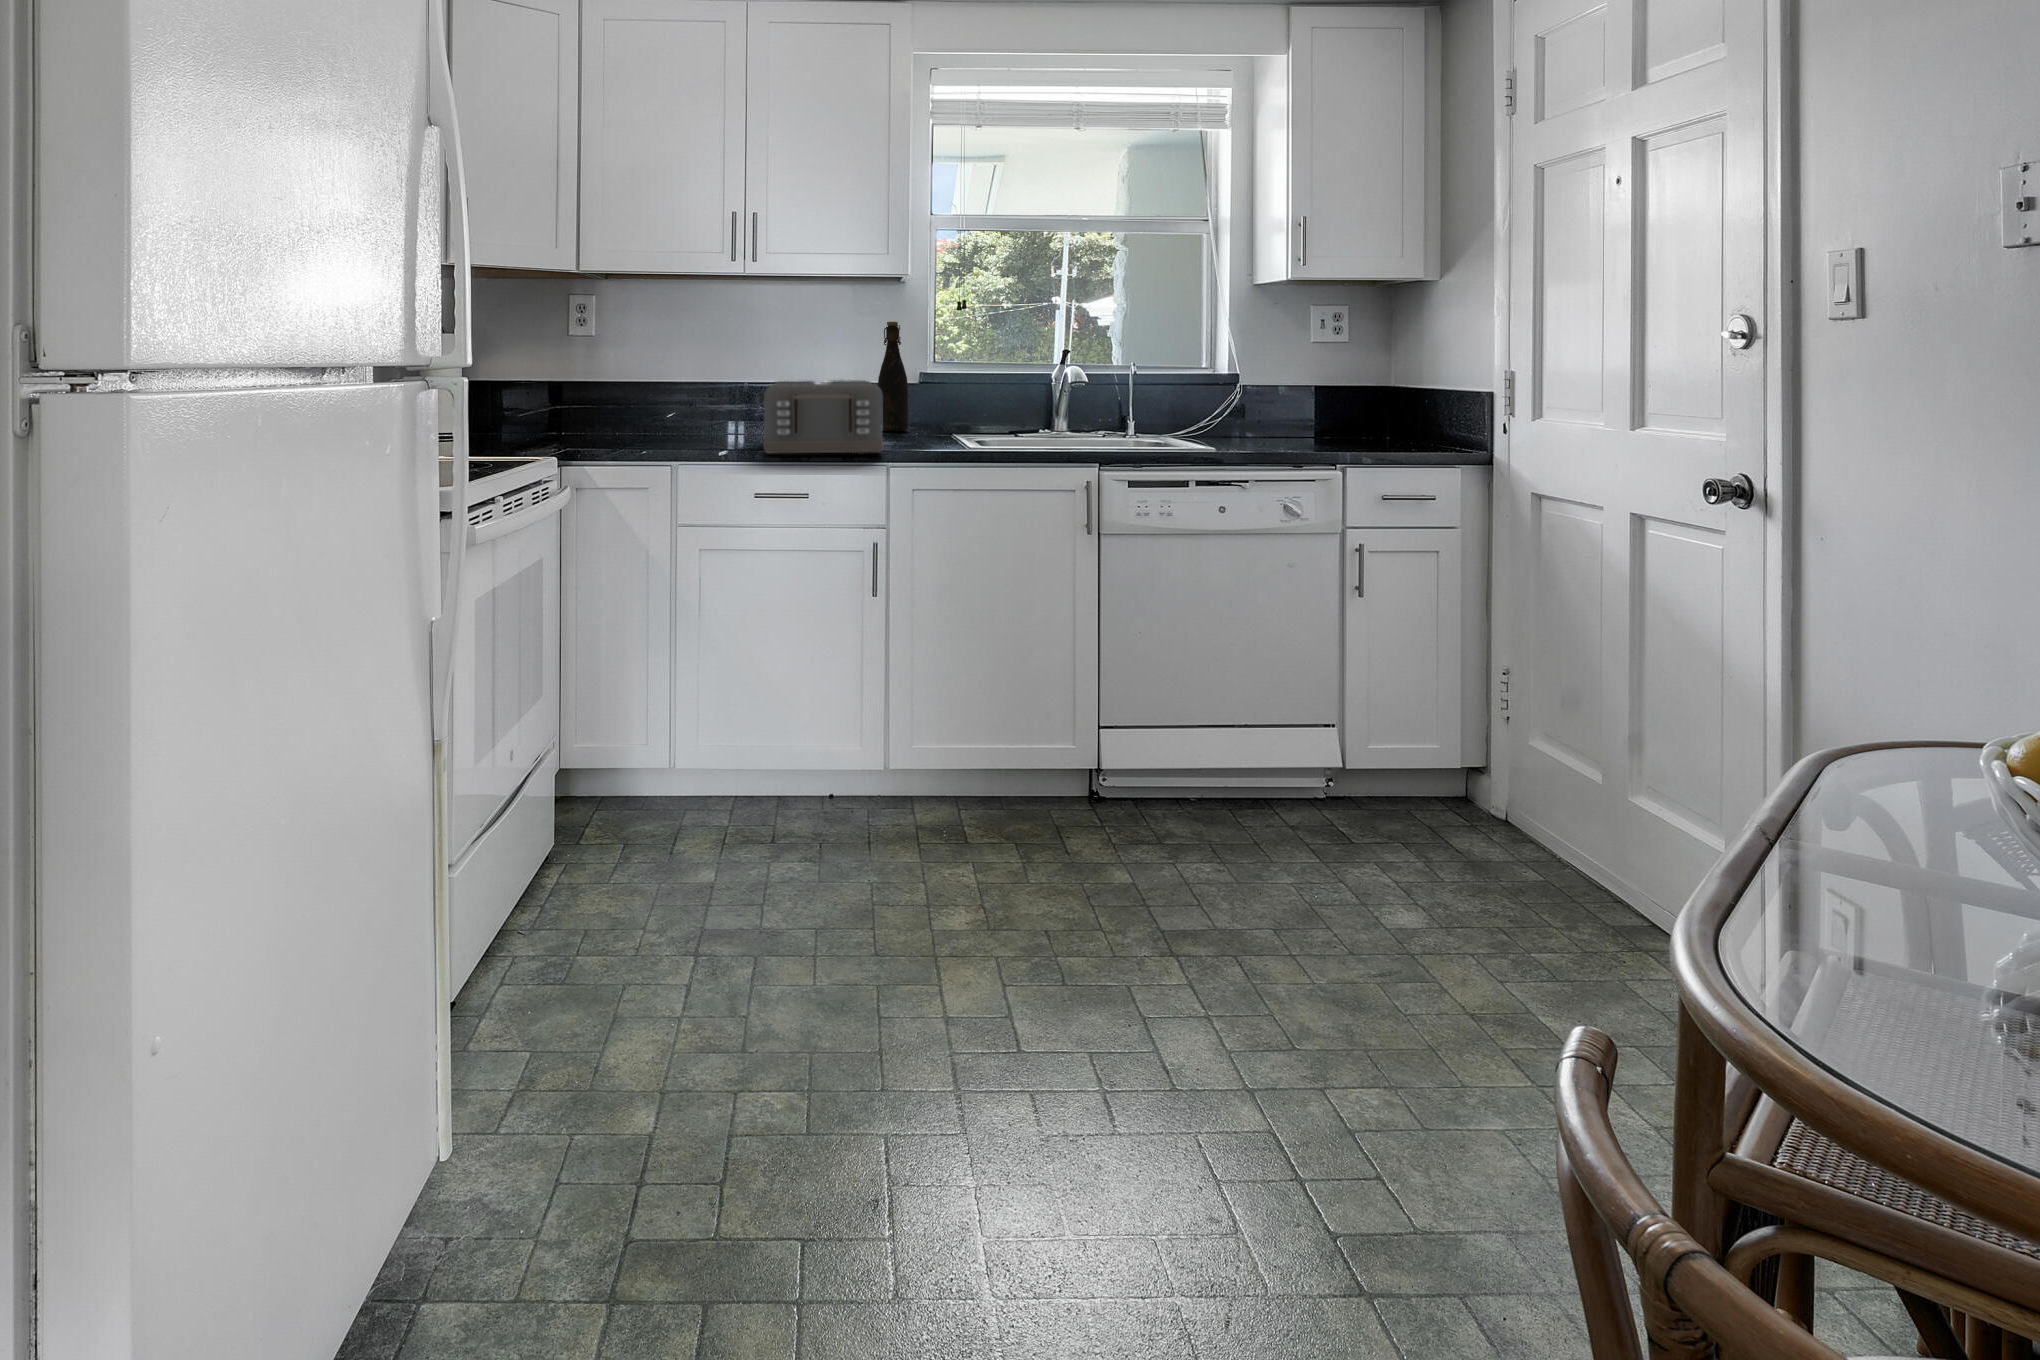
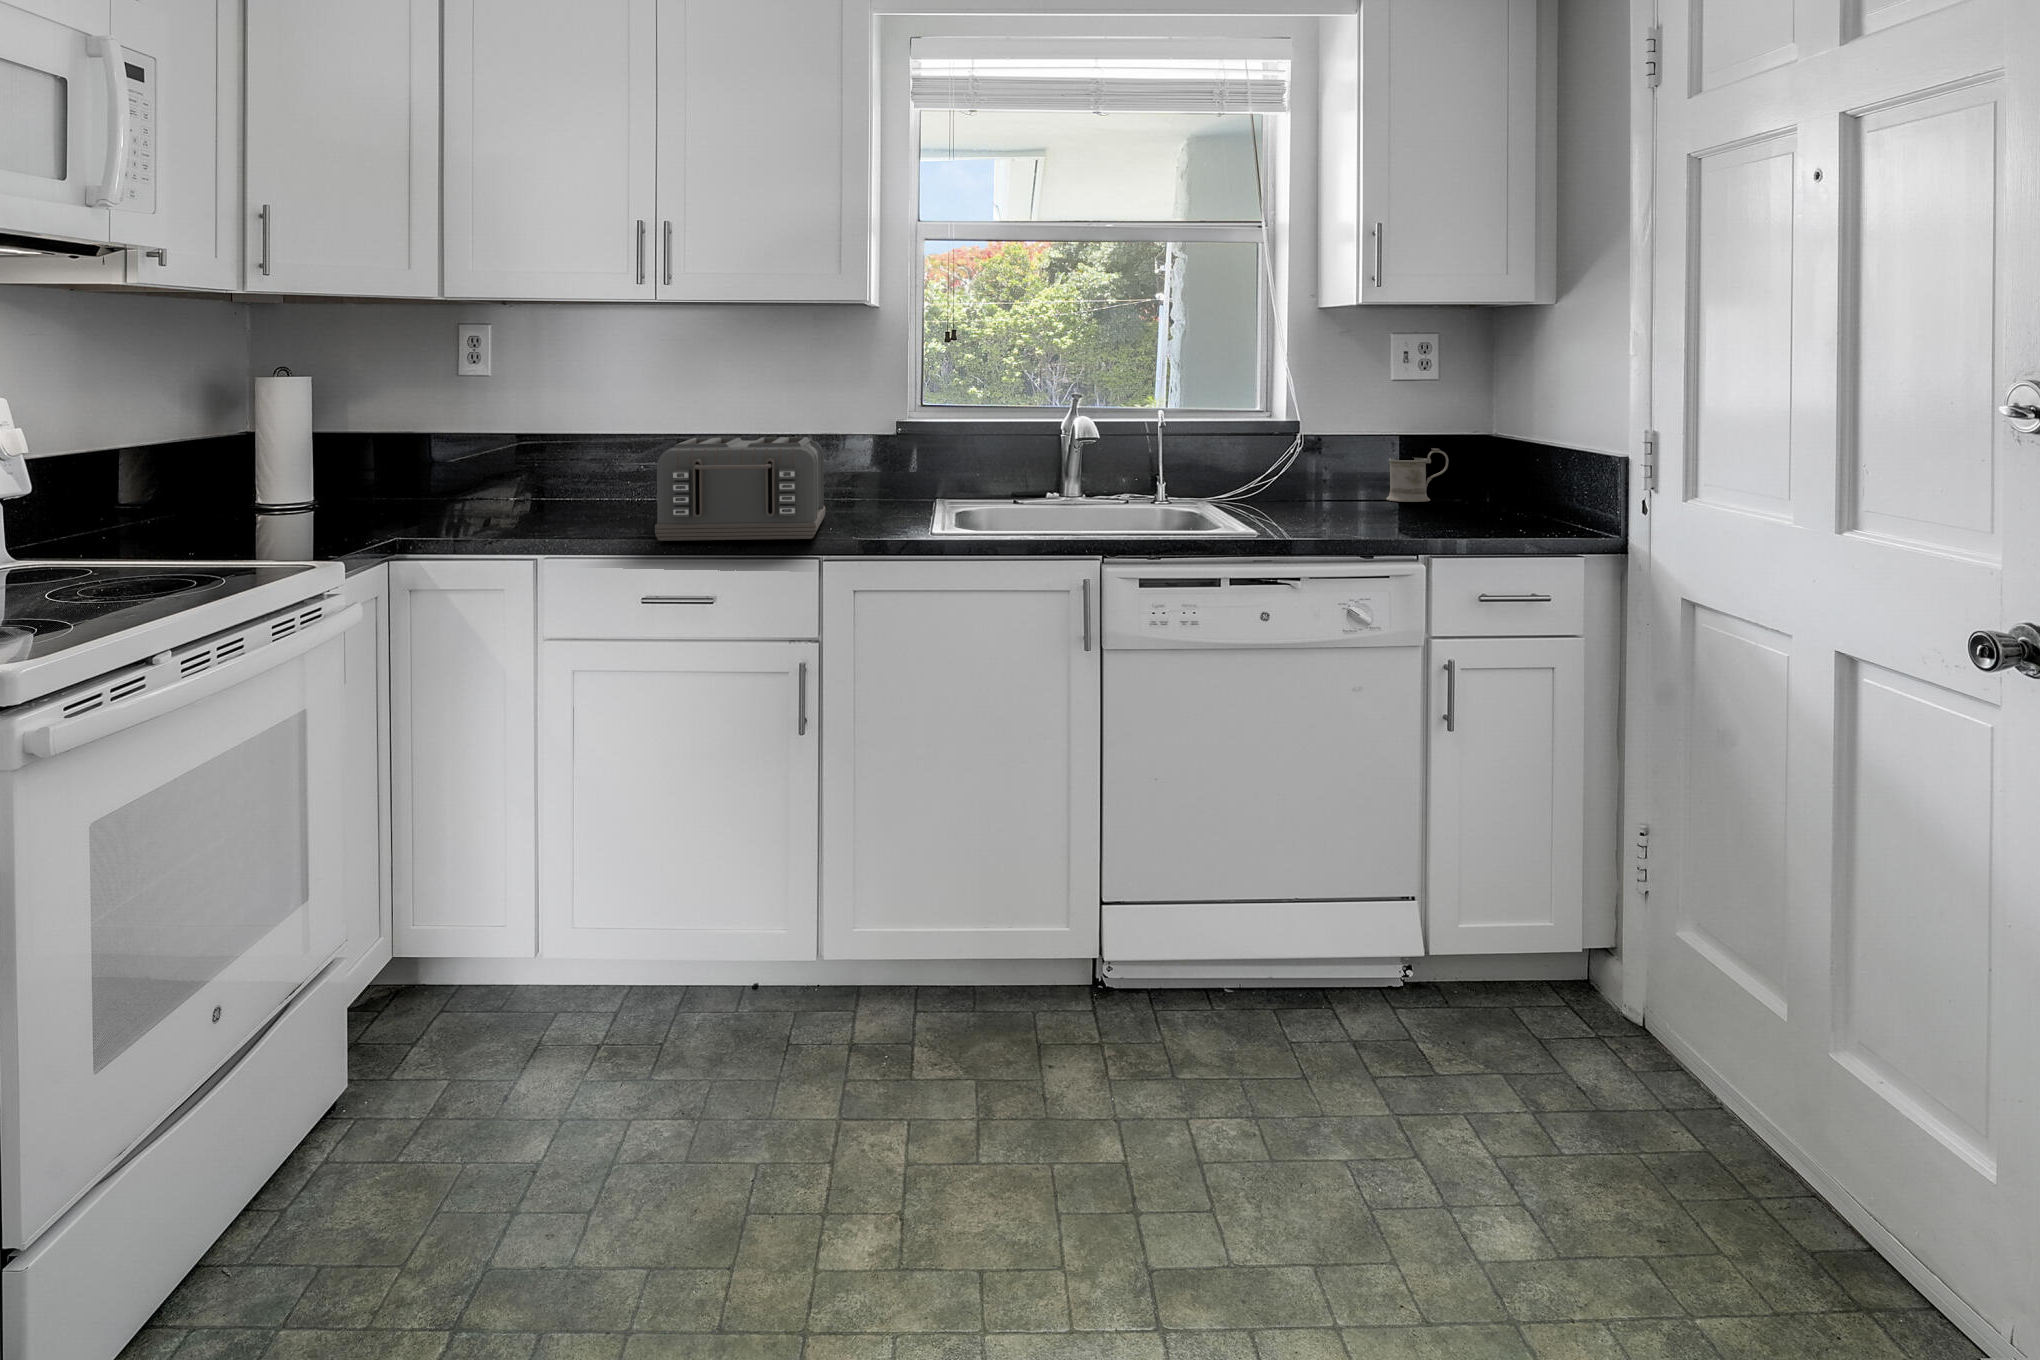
bottle: present [878,322,909,431] -> none [841,357,880,495]
mug: none [1307,396,1357,437] -> present [1386,449,1448,502]

